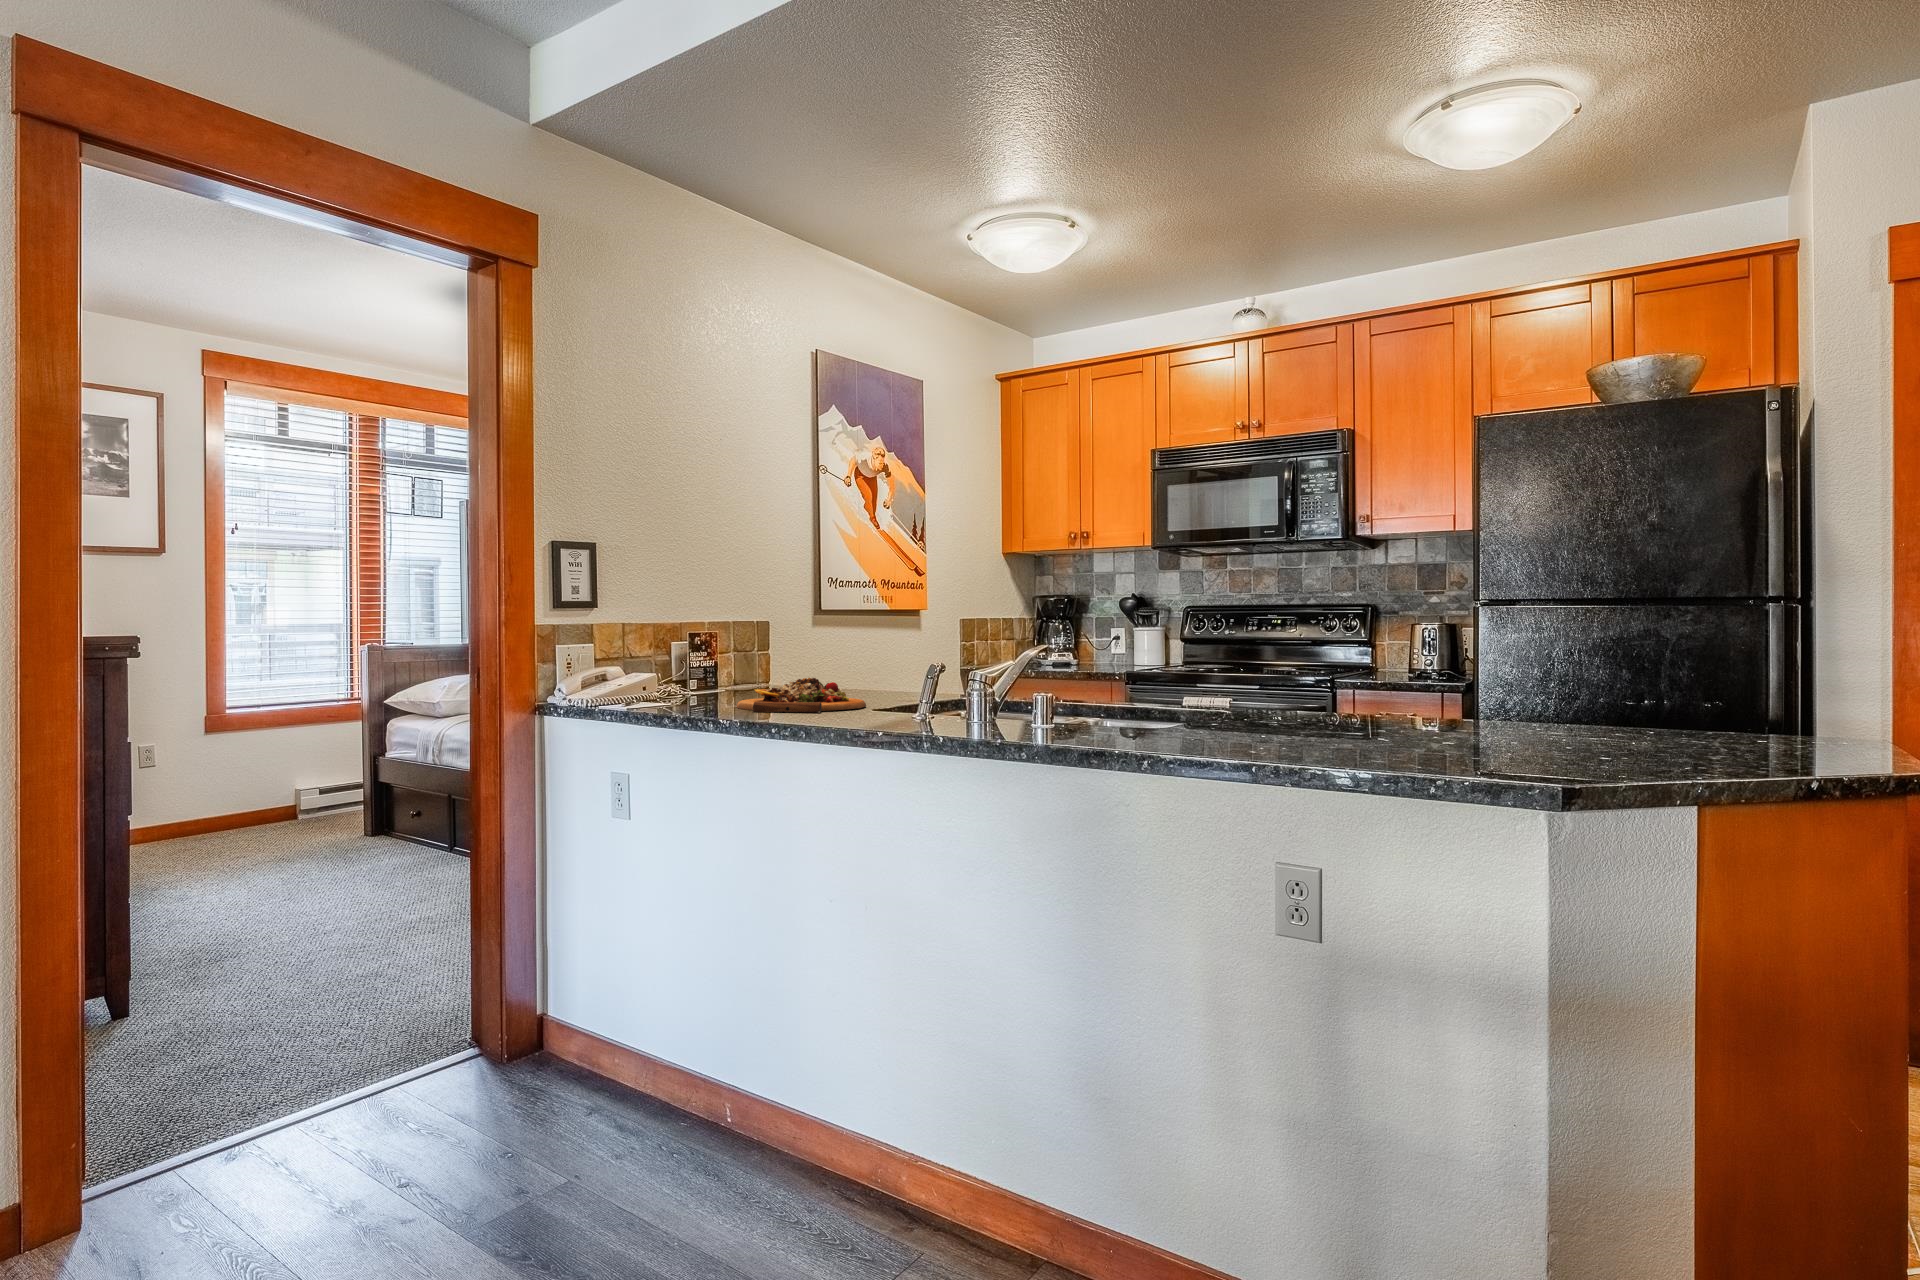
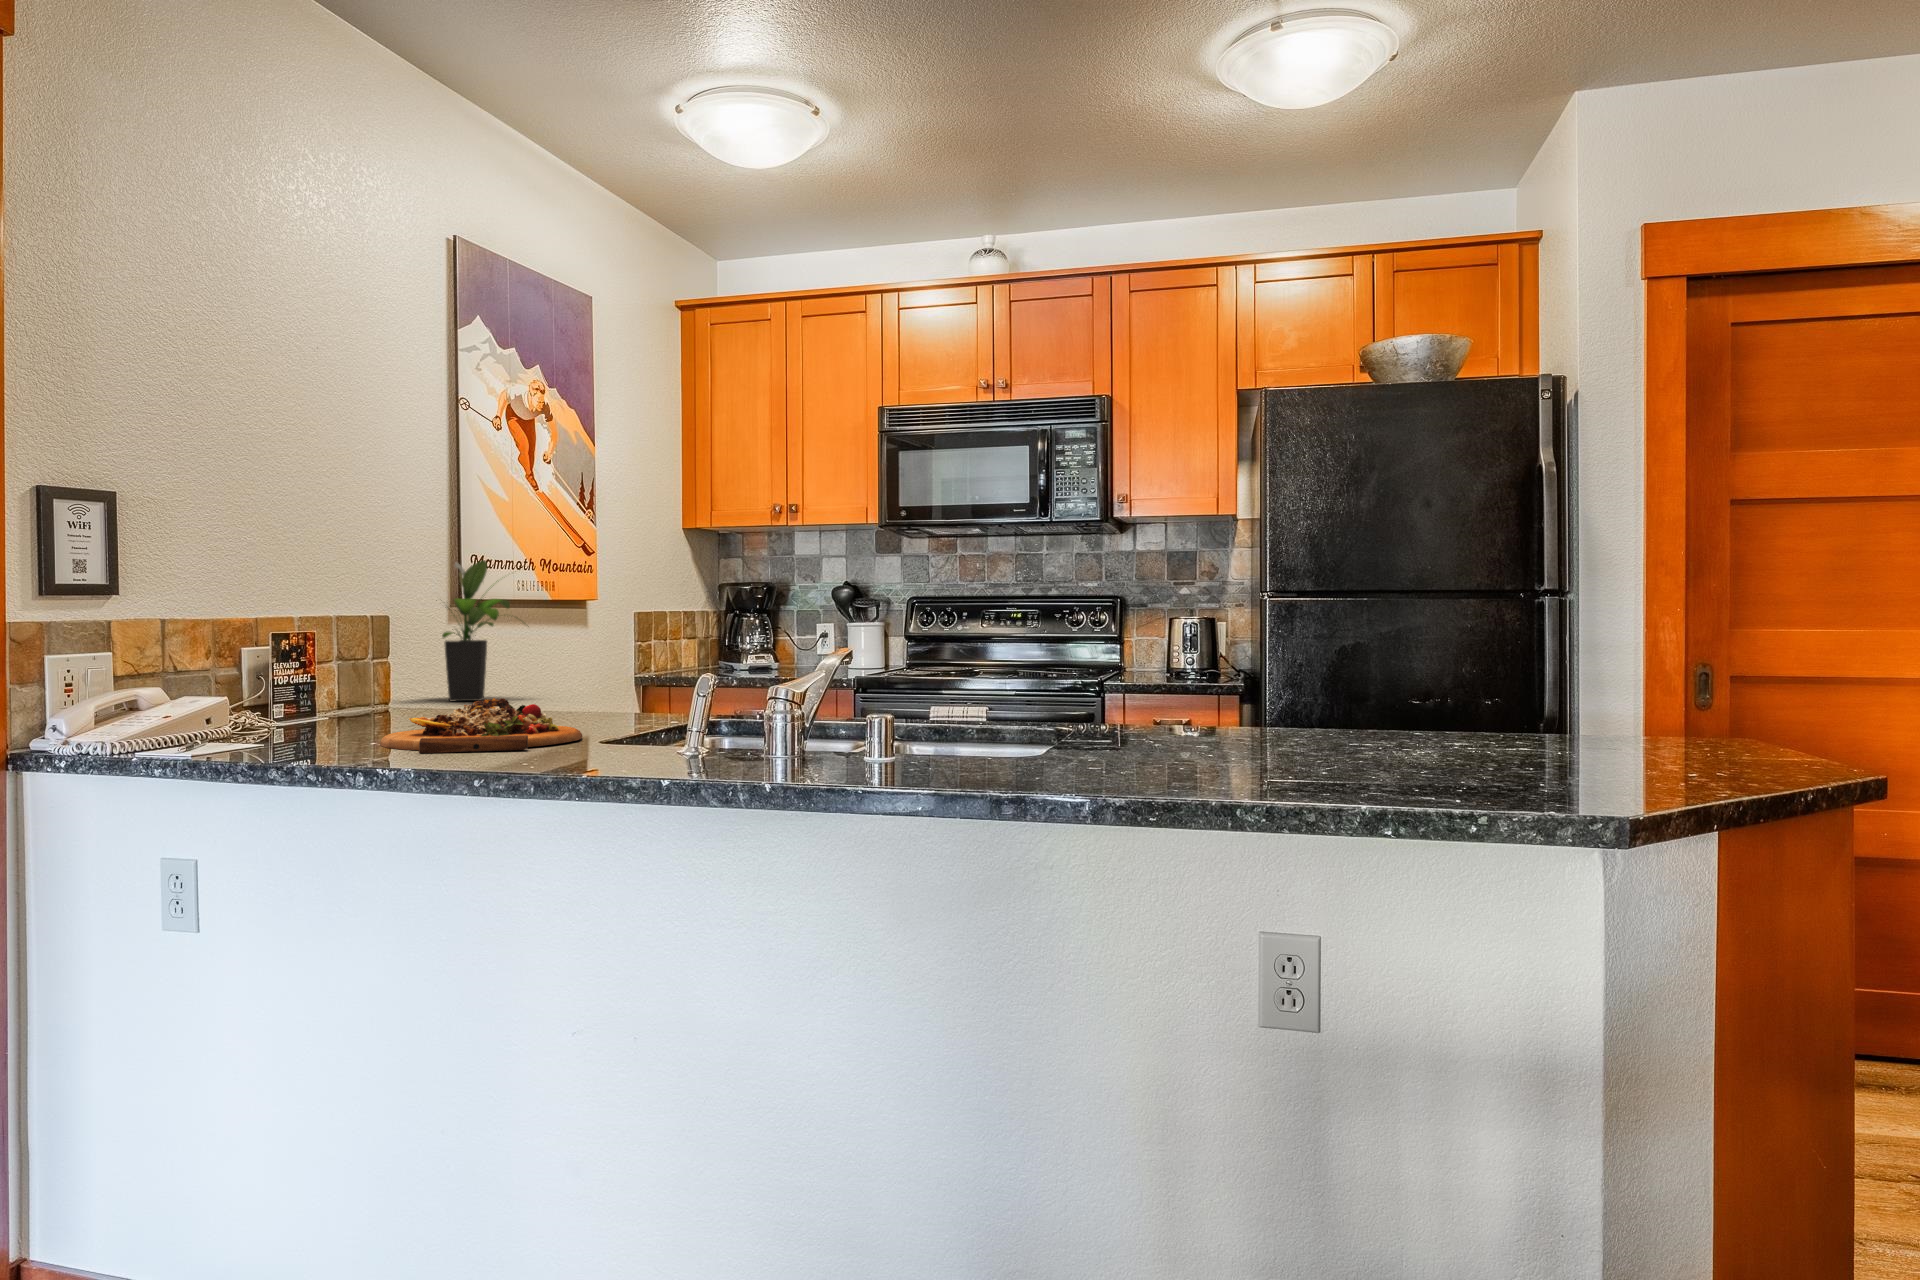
potted plant: none [776,581,869,683] -> present [442,560,510,701]

